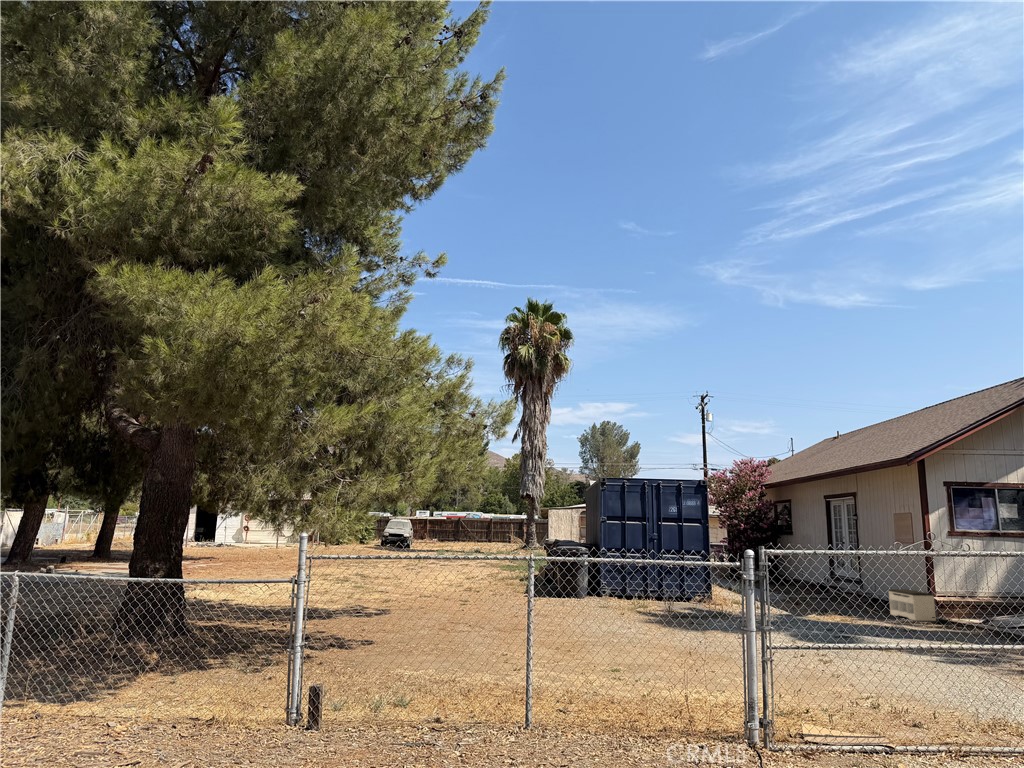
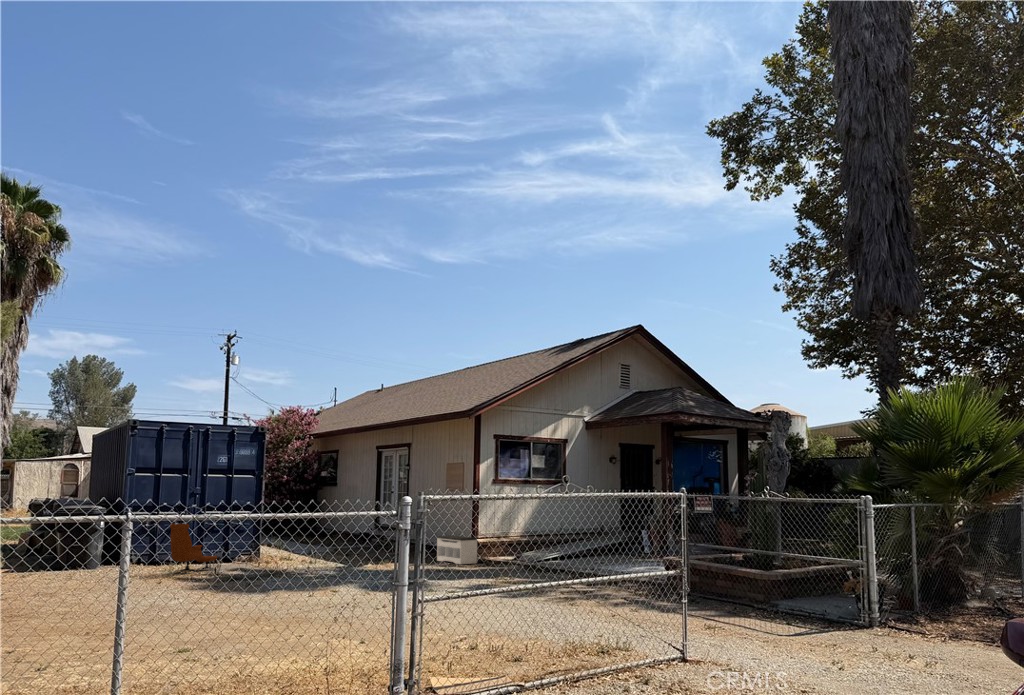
lounge chair: none [632,564,675,608] -> present [170,523,217,573]

